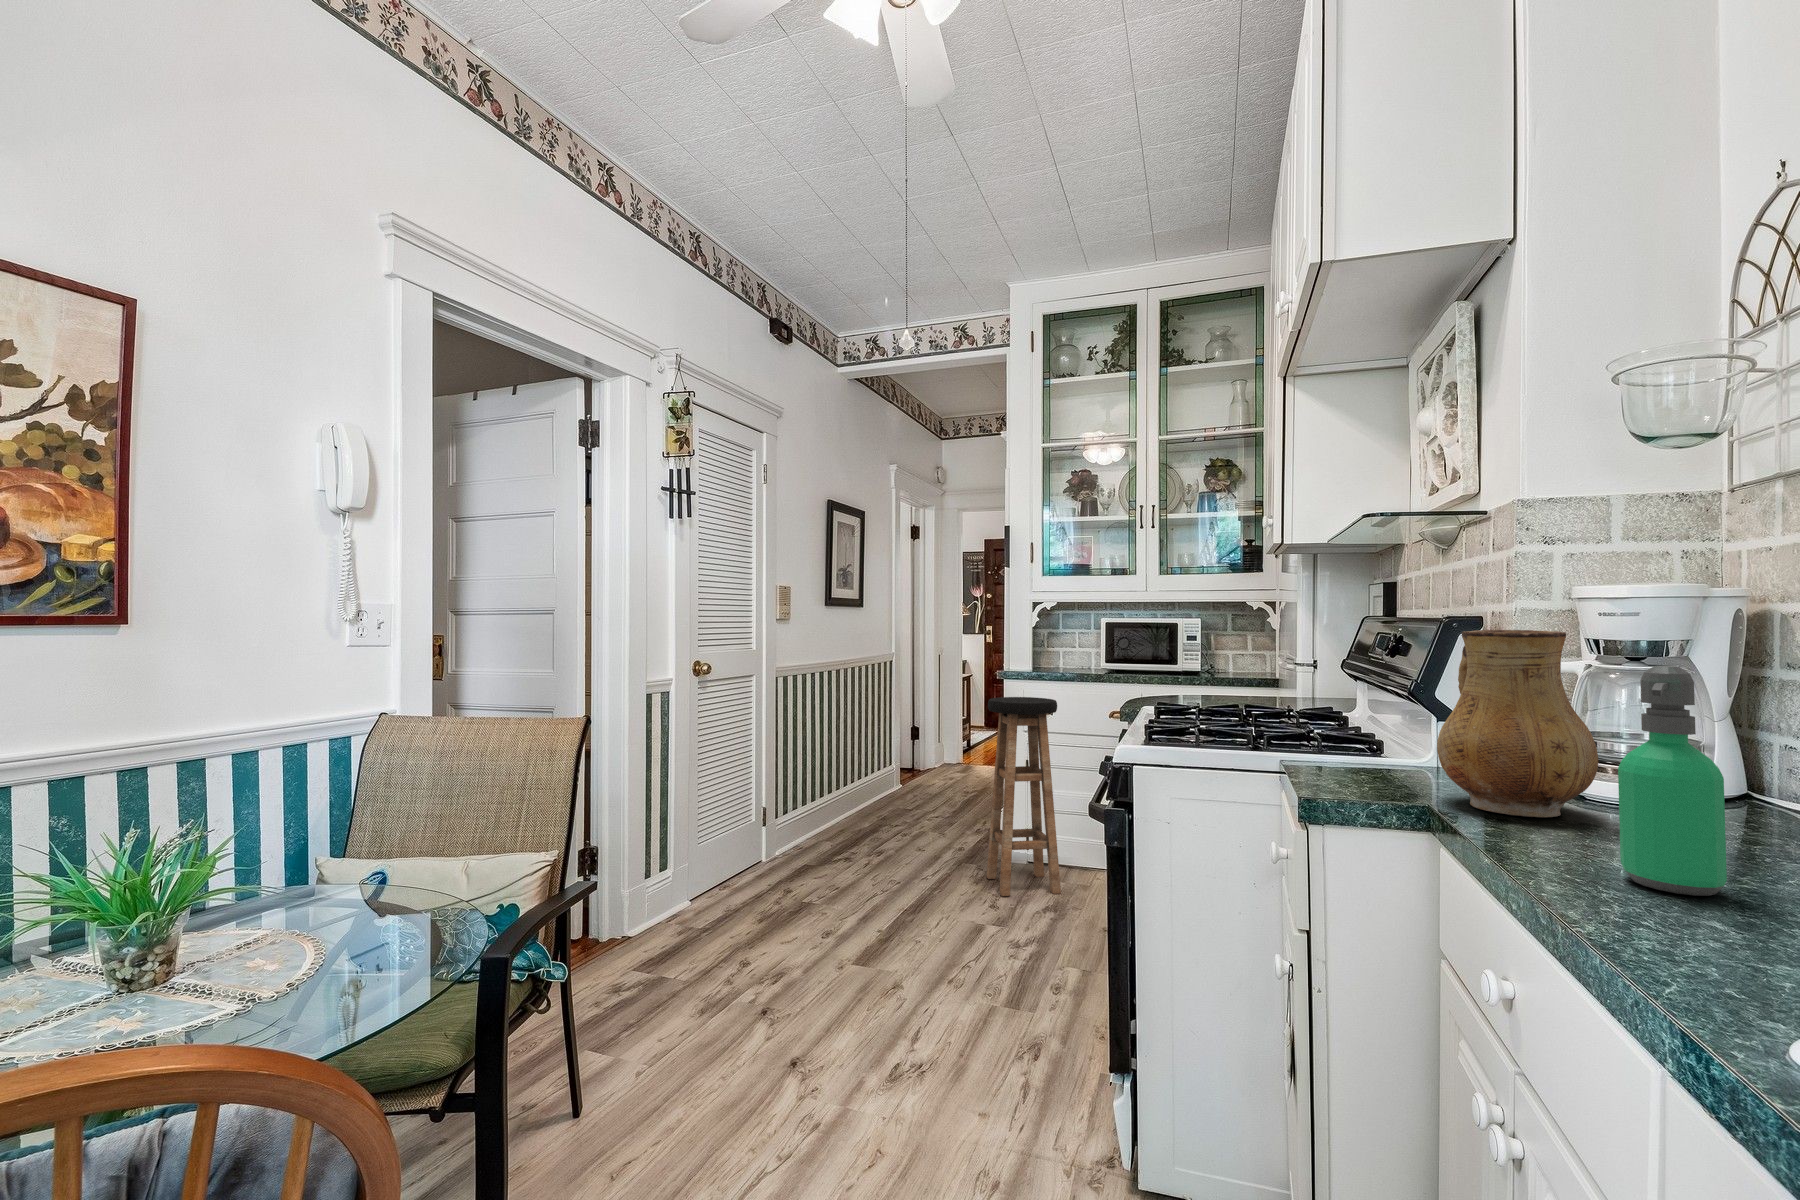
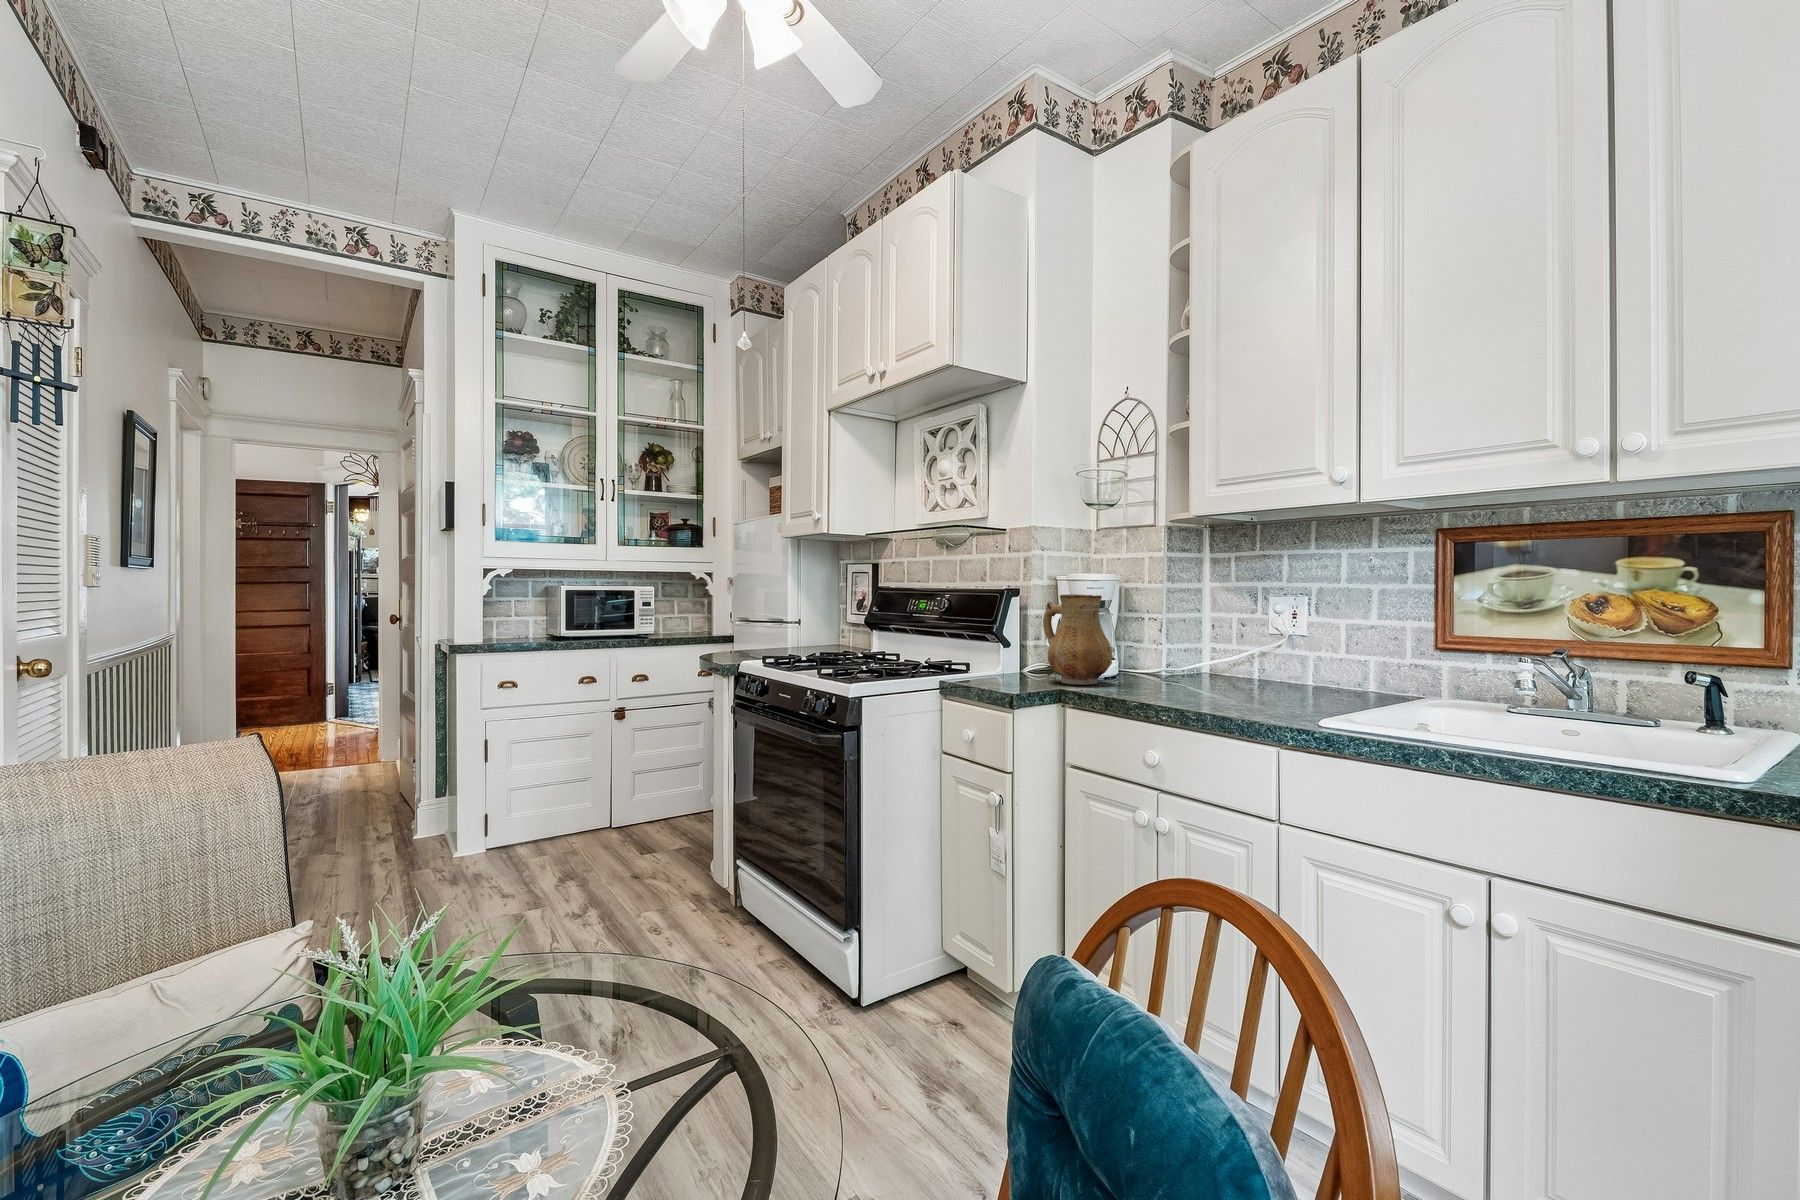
soap dispenser: present [1618,665,1727,896] -> none [1170,608,1202,696]
bar stool: present [987,697,1061,896] -> none [459,671,557,884]

